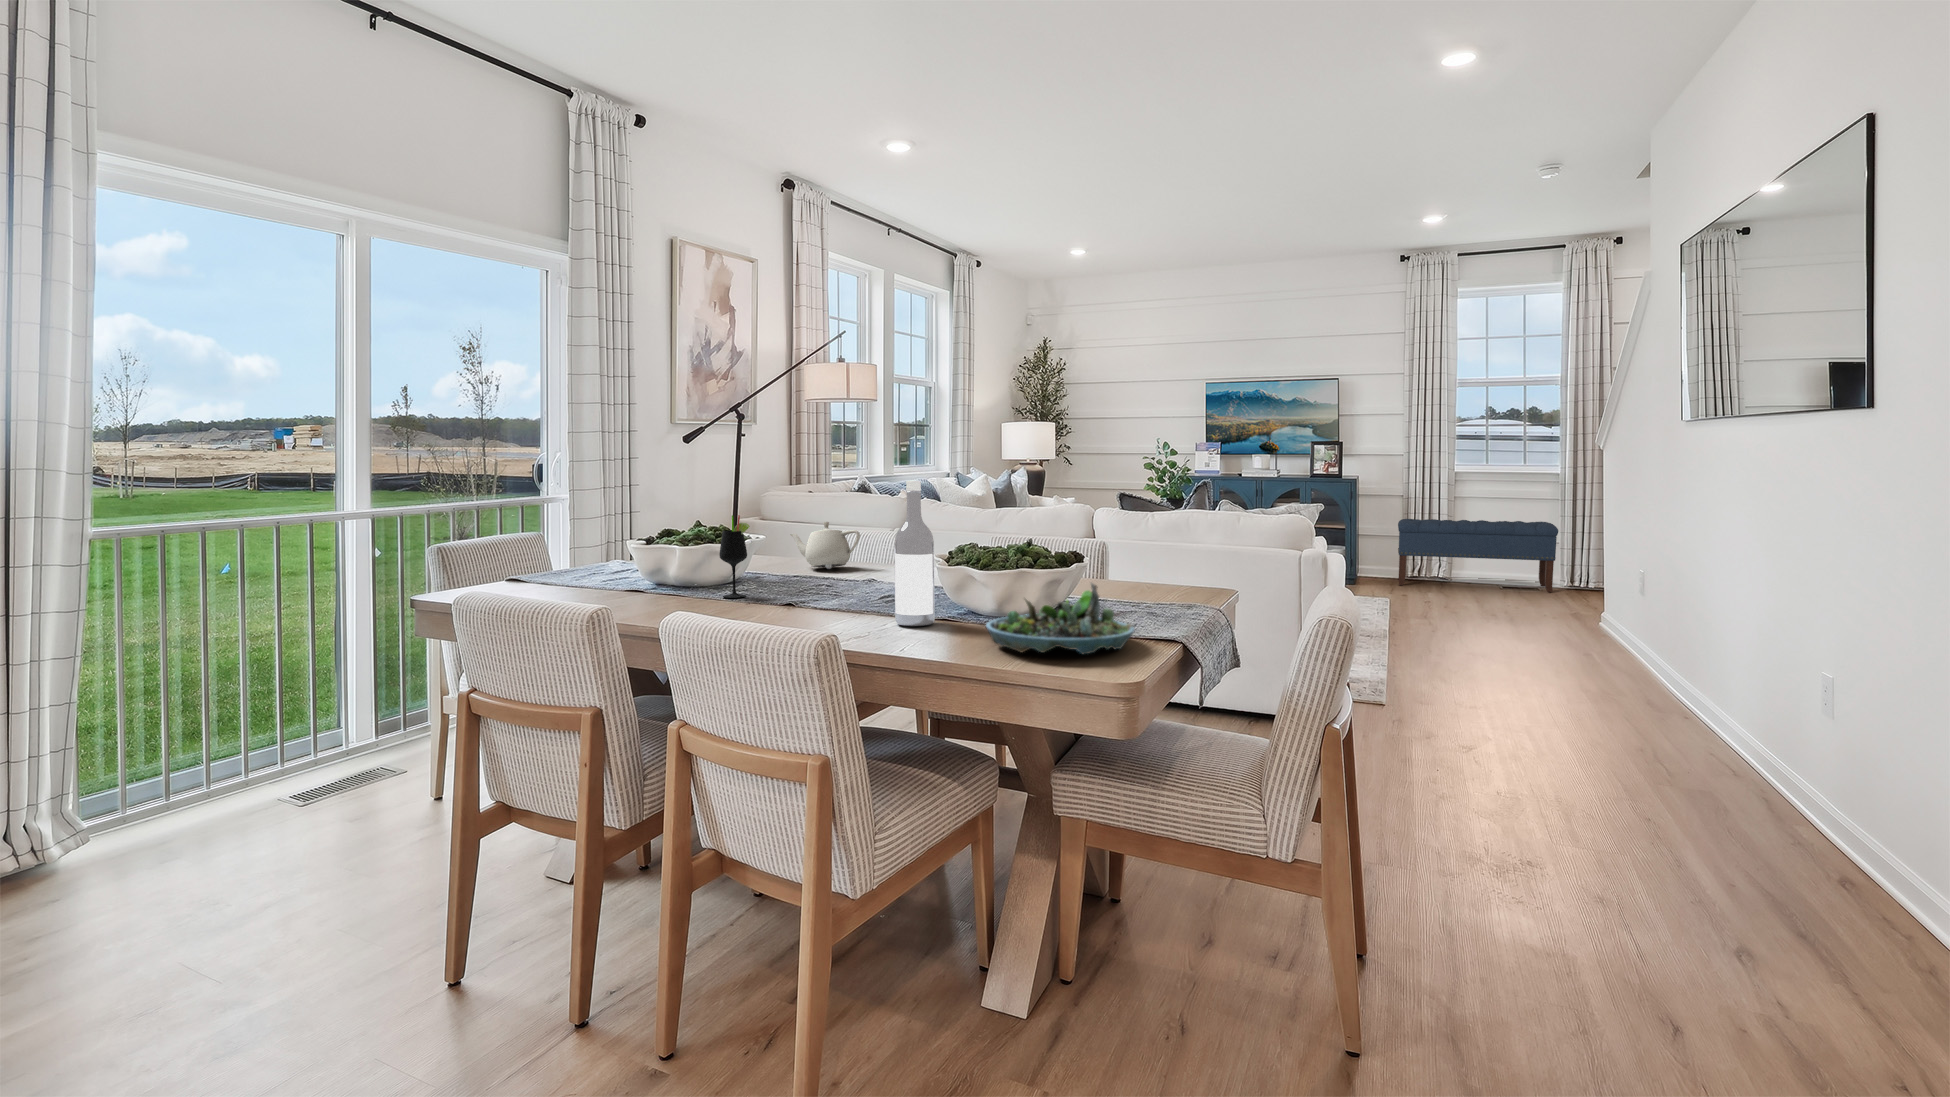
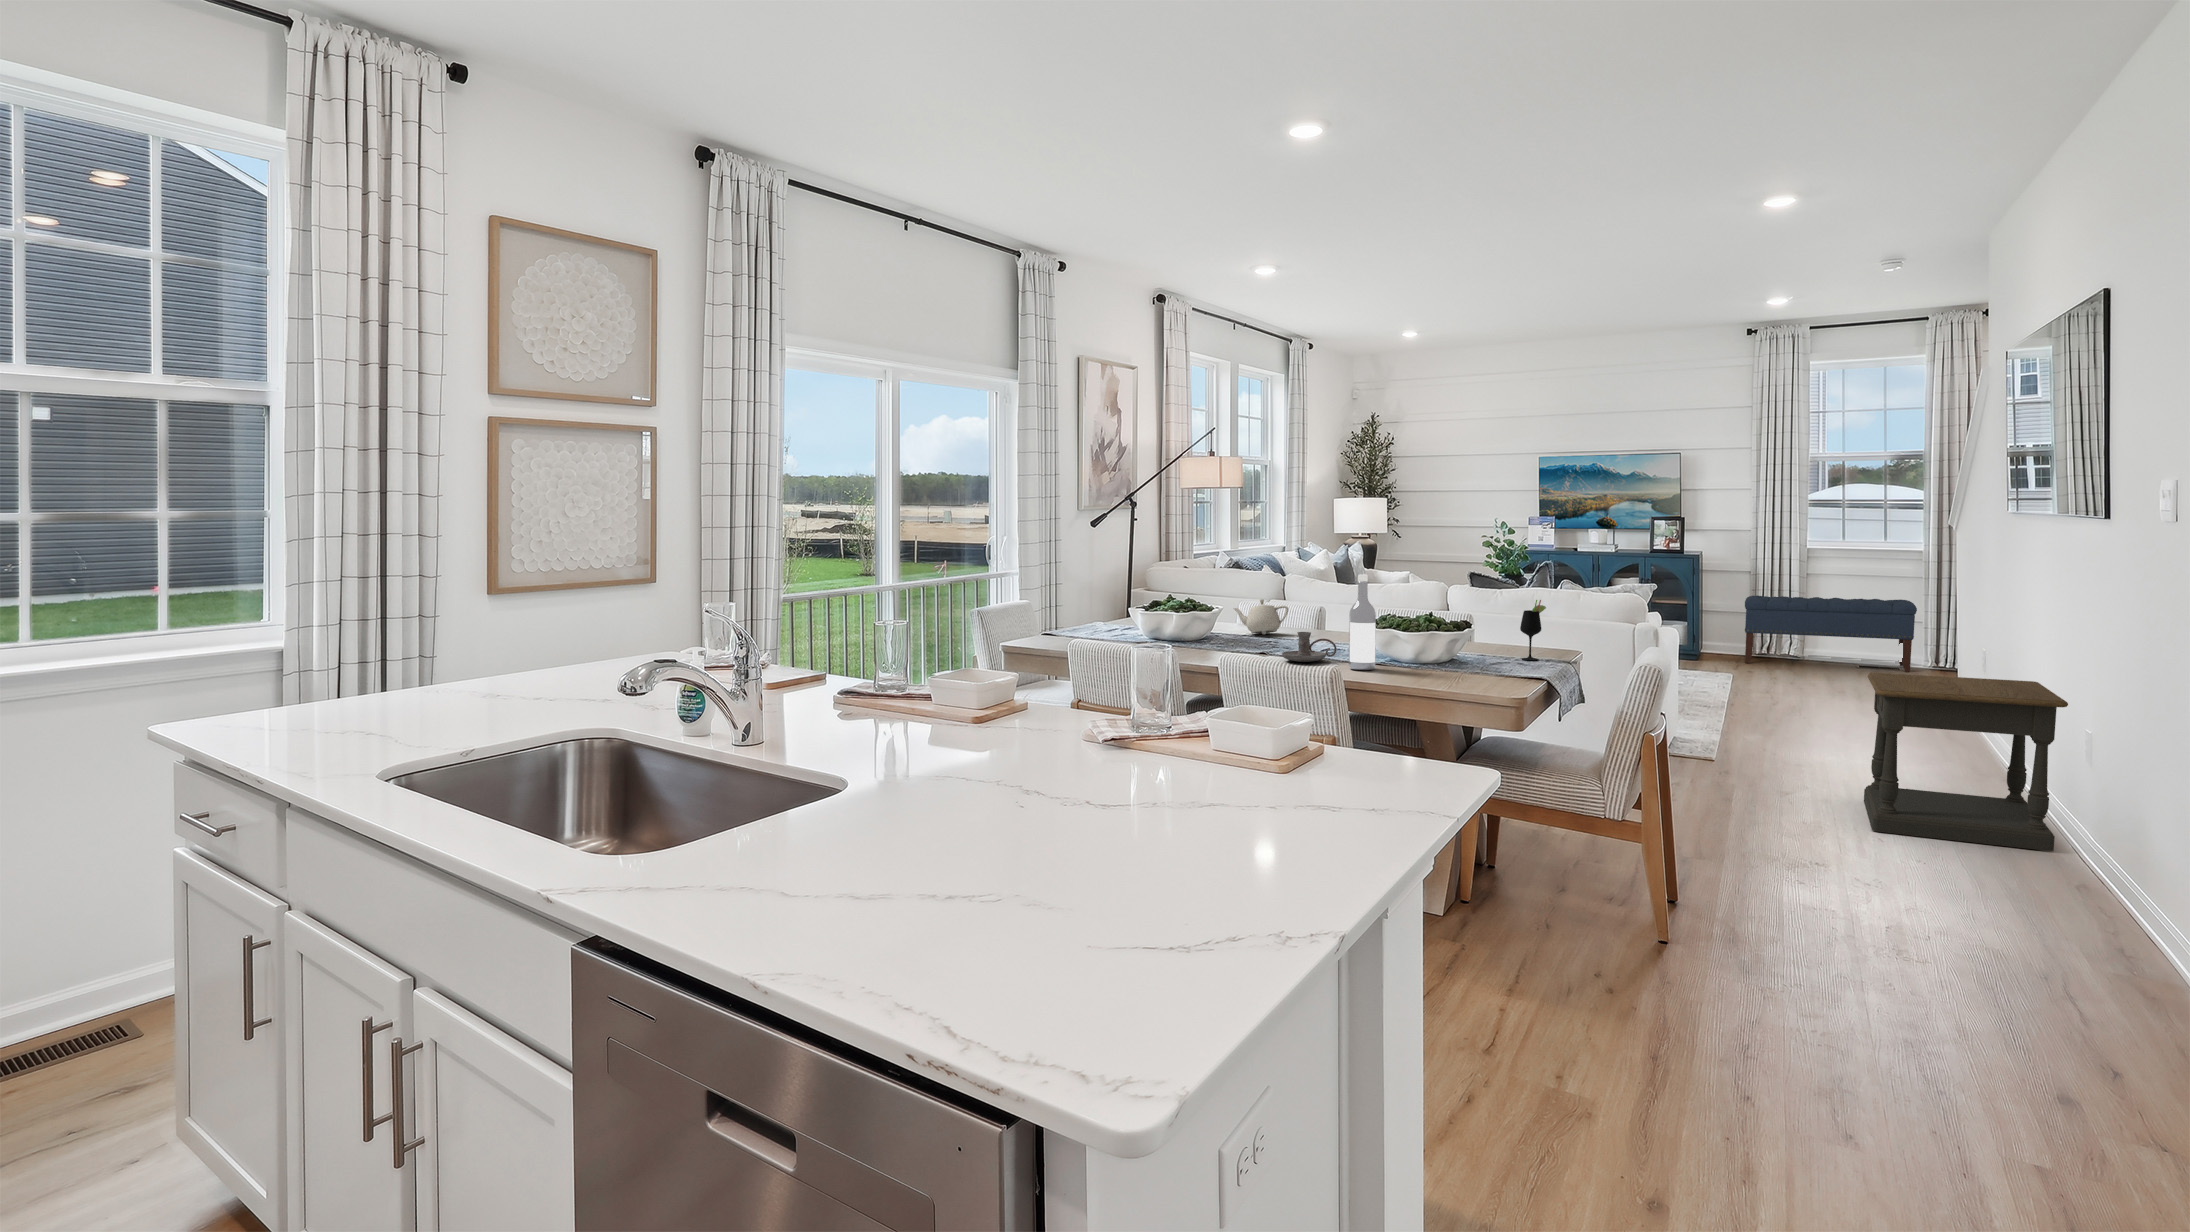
wine glass: present [719,515,750,598] -> present [1520,600,1546,660]
candle holder: none [808,568,888,613] -> present [1282,632,1336,662]
succulent planter: present [986,583,1134,654] -> none [1419,641,1517,685]
side table: none [1561,605,1826,832] -> present [1864,673,2068,851]

